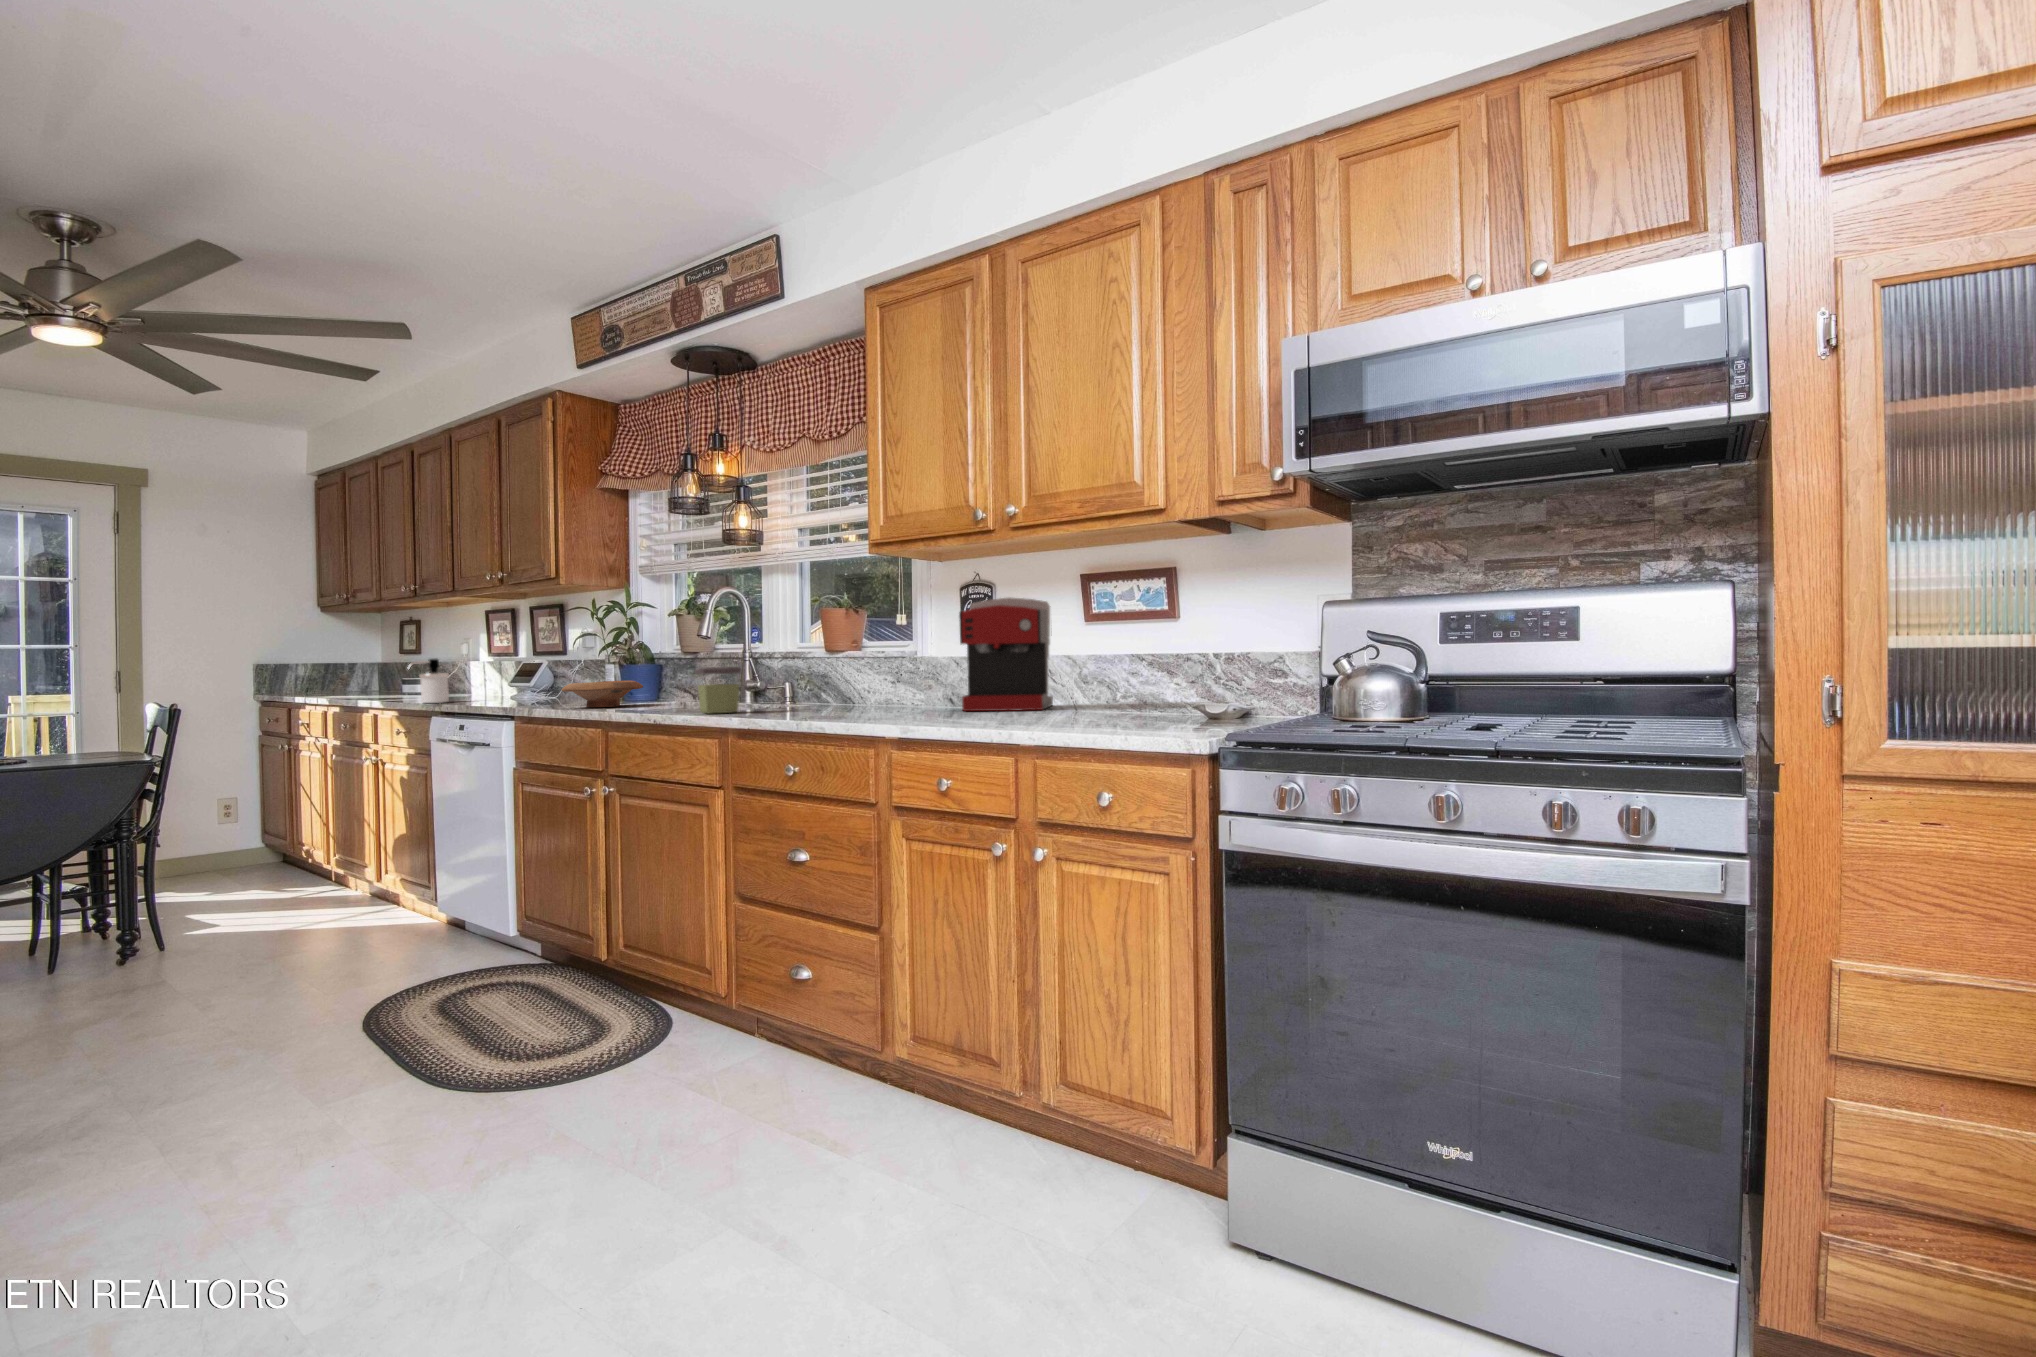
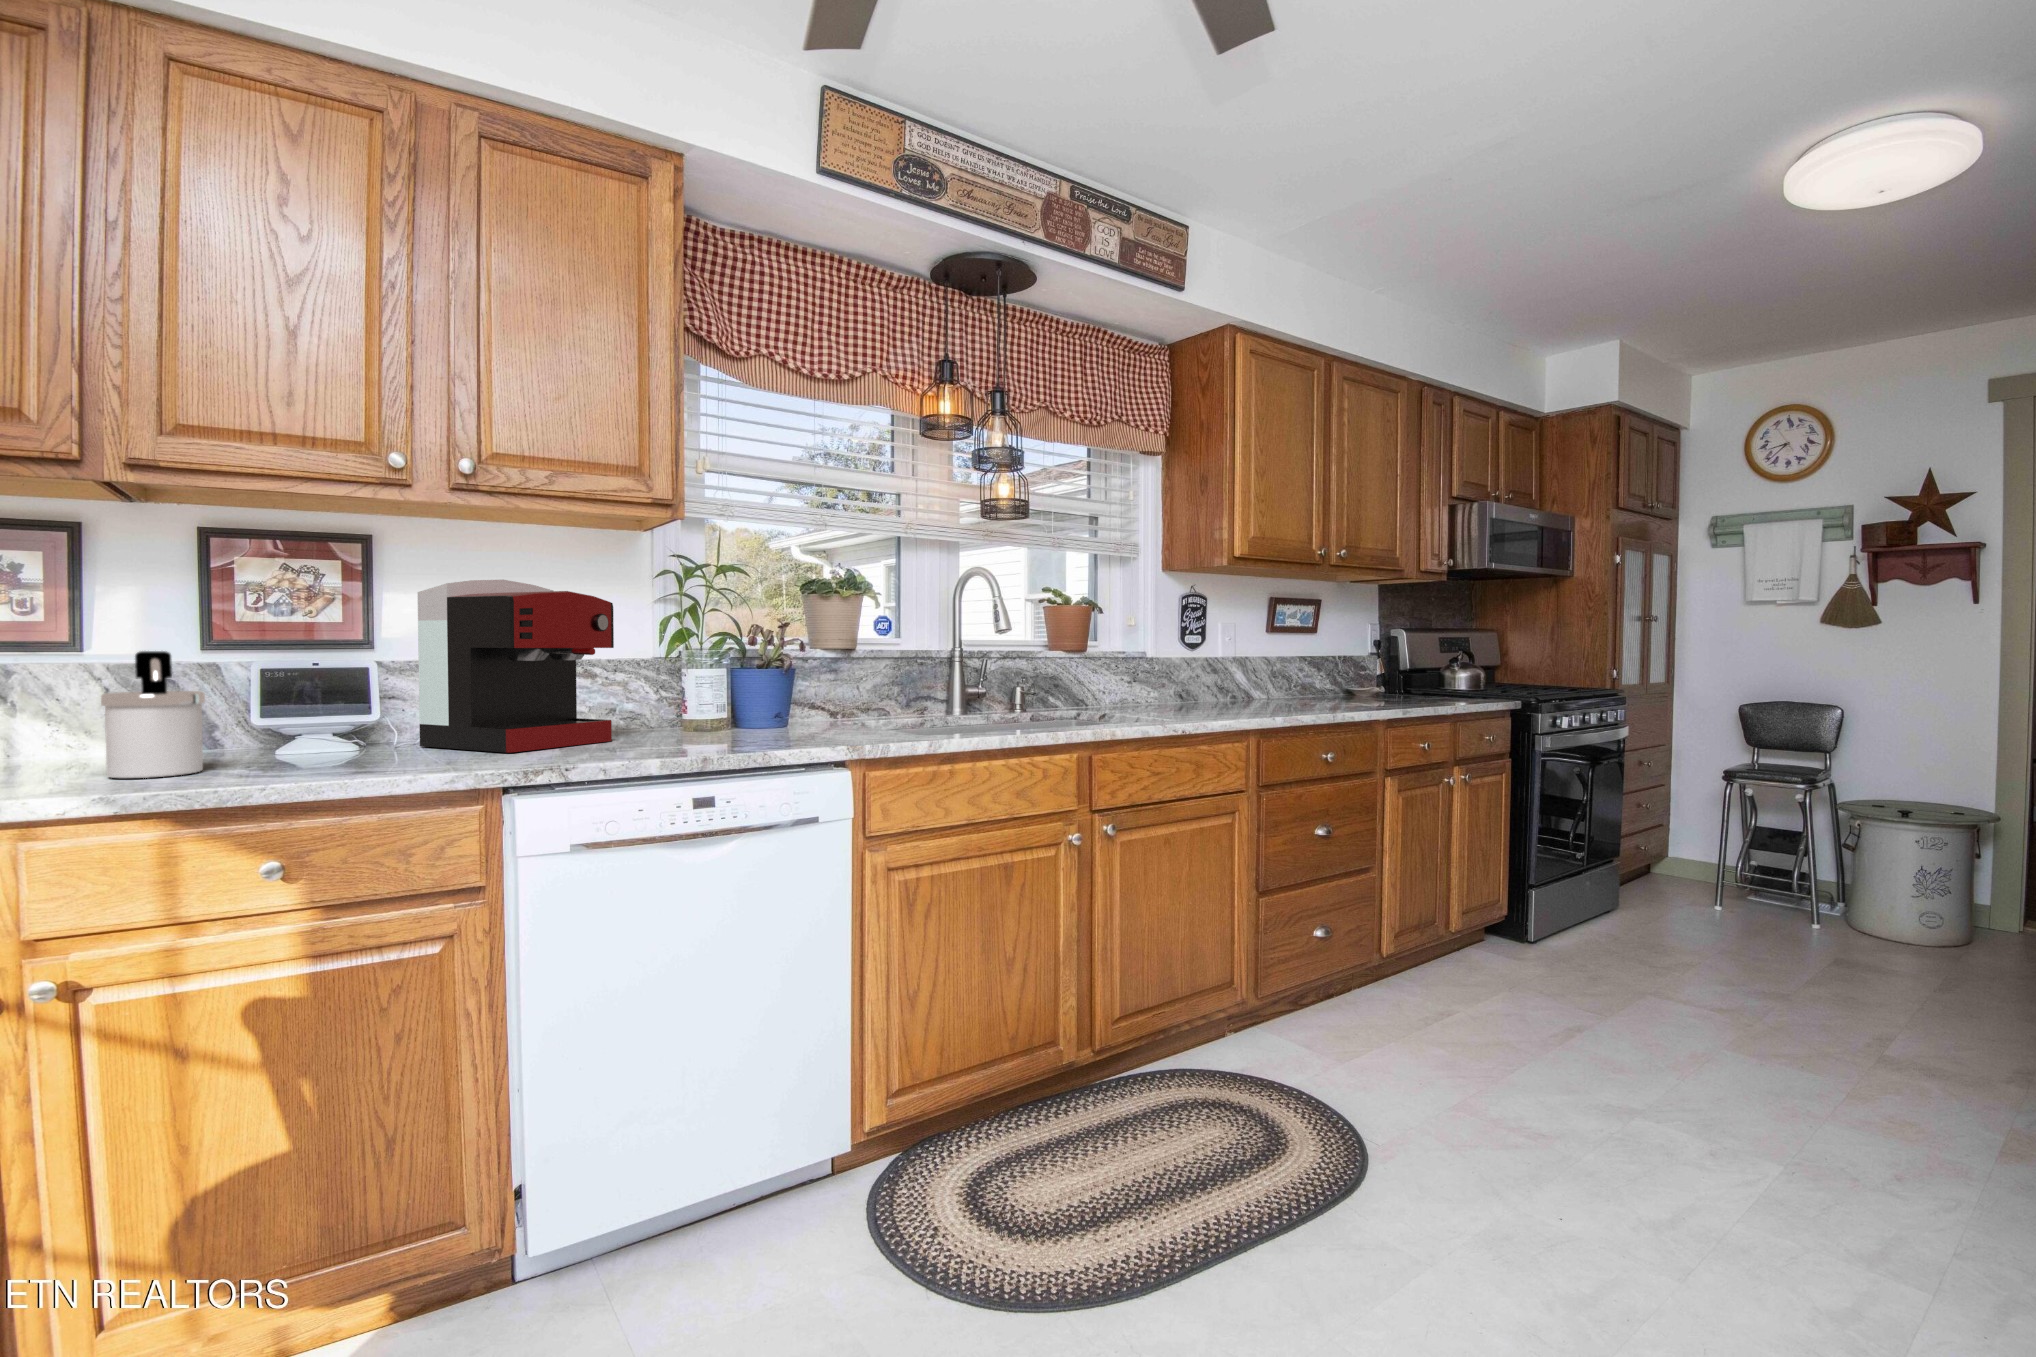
coffee maker: present [959,598,1053,711] -> present [417,580,614,753]
jar: present [695,667,741,714] -> none [1183,666,1229,718]
wooden bowl: present [562,681,643,707] -> none [851,689,970,731]

